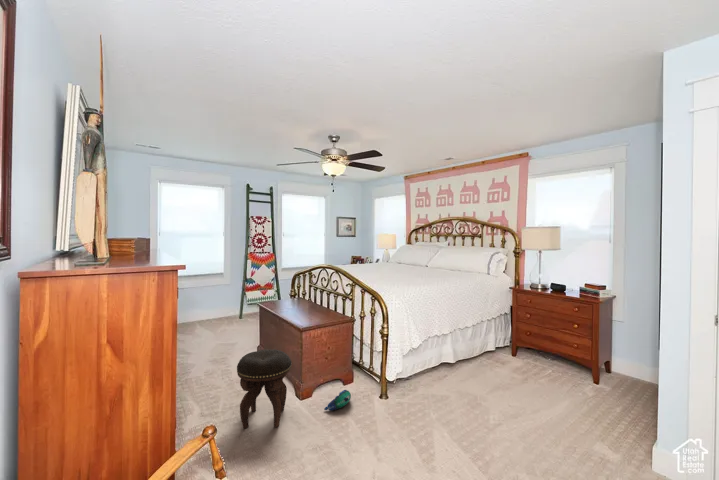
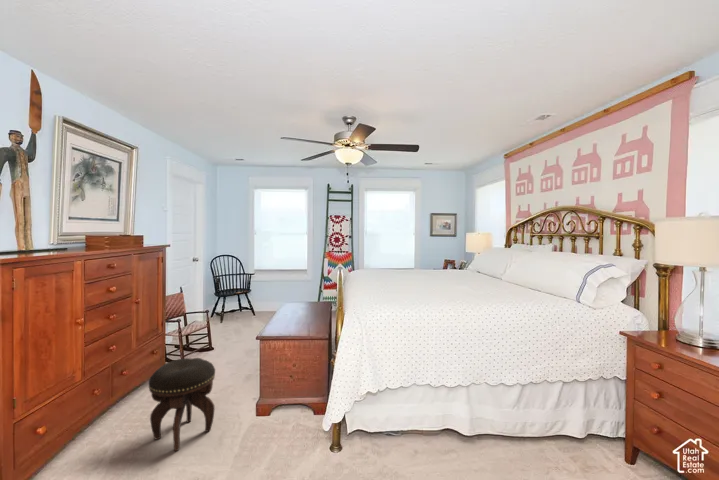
plush toy: present [324,390,351,410] -> none [237,430,287,454]

